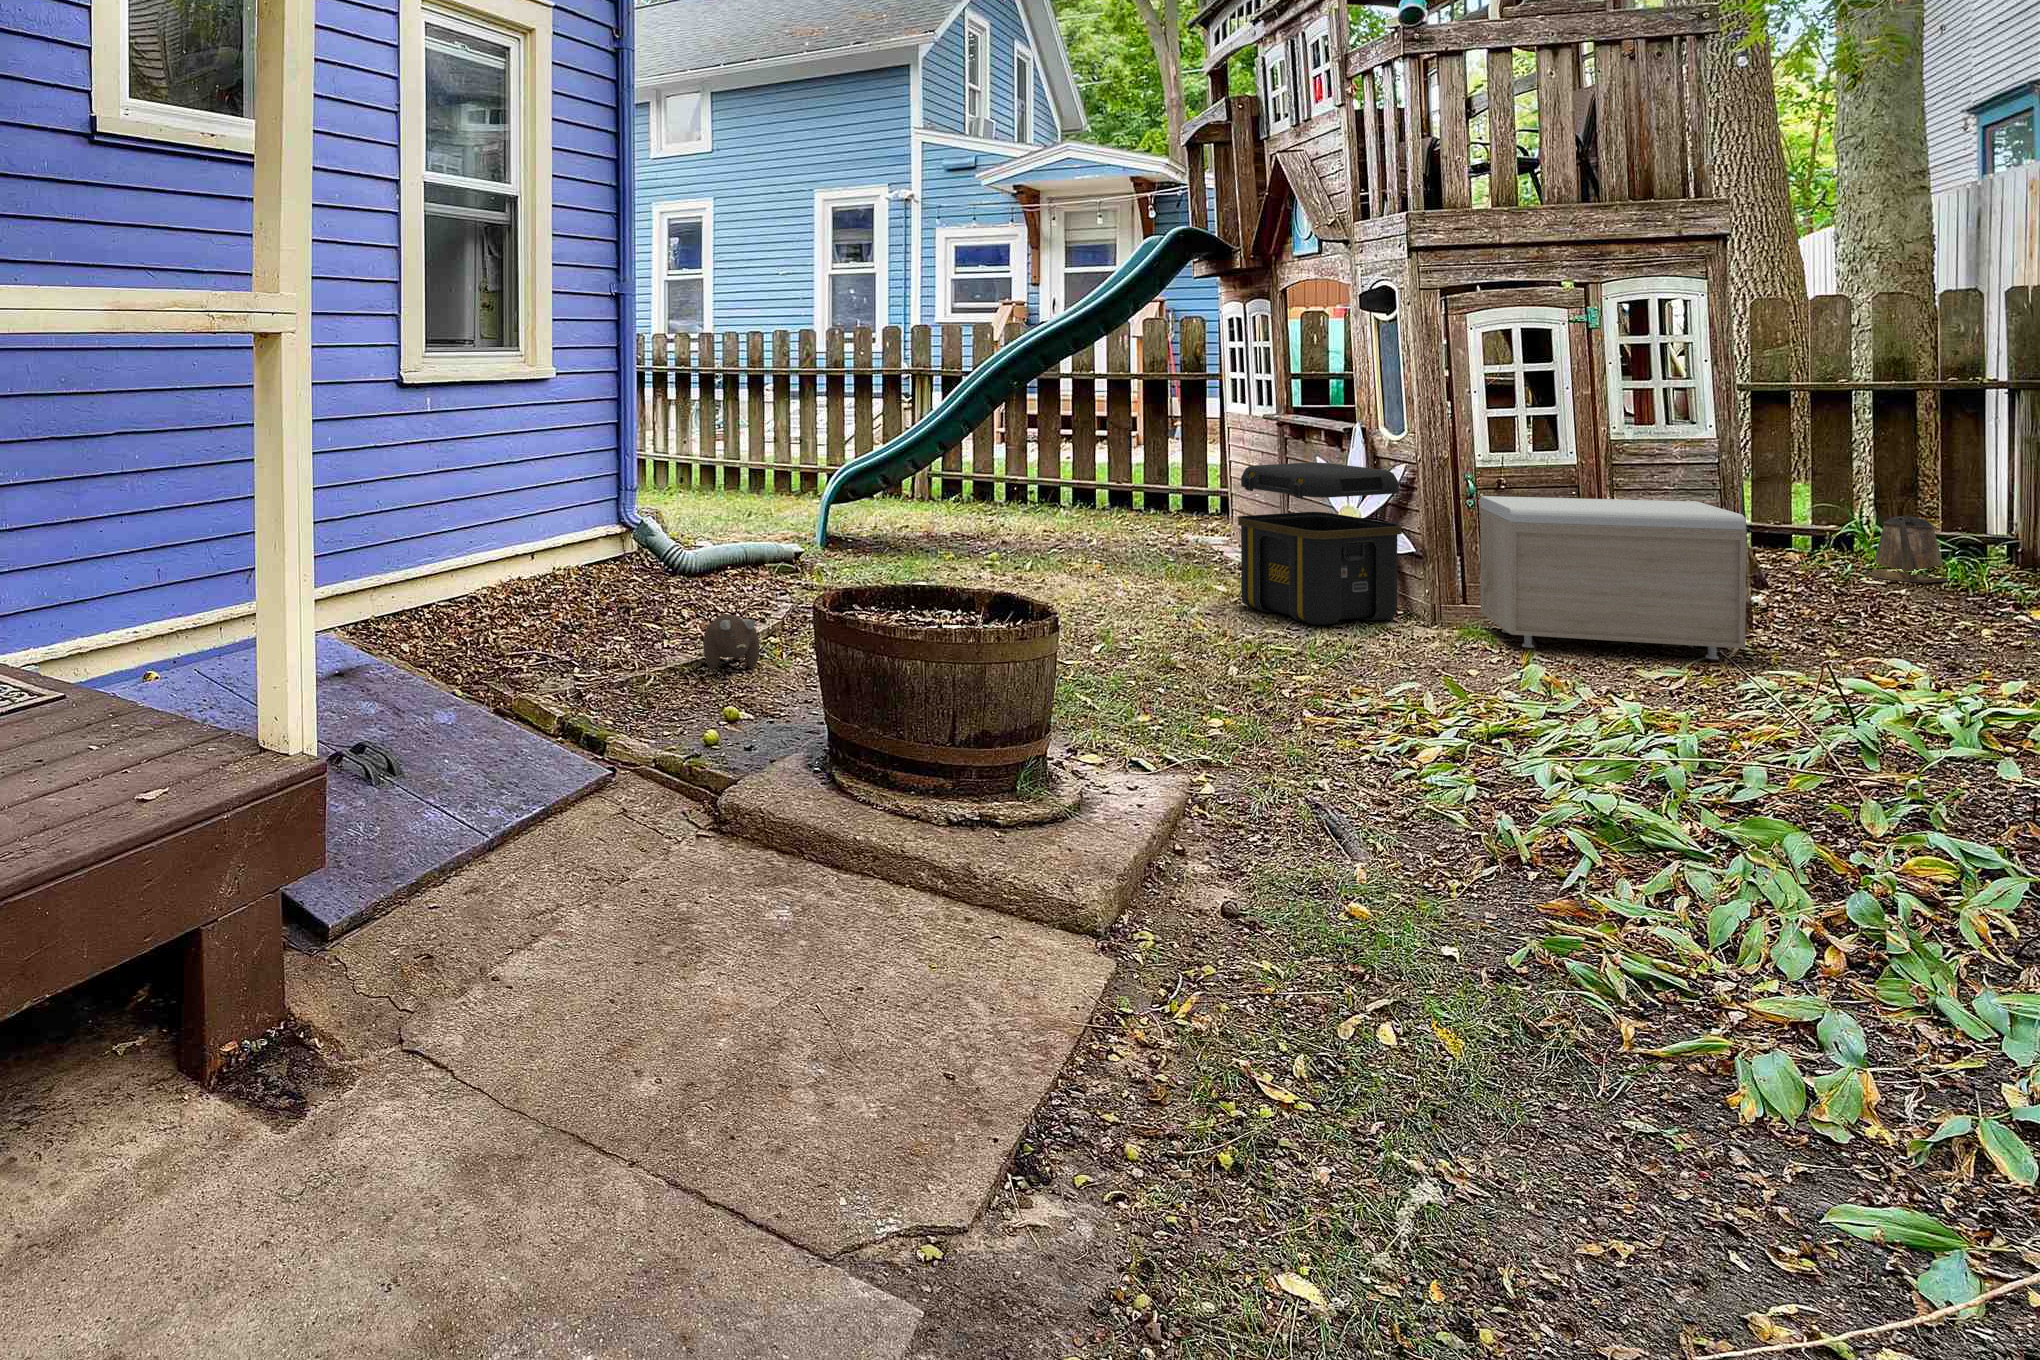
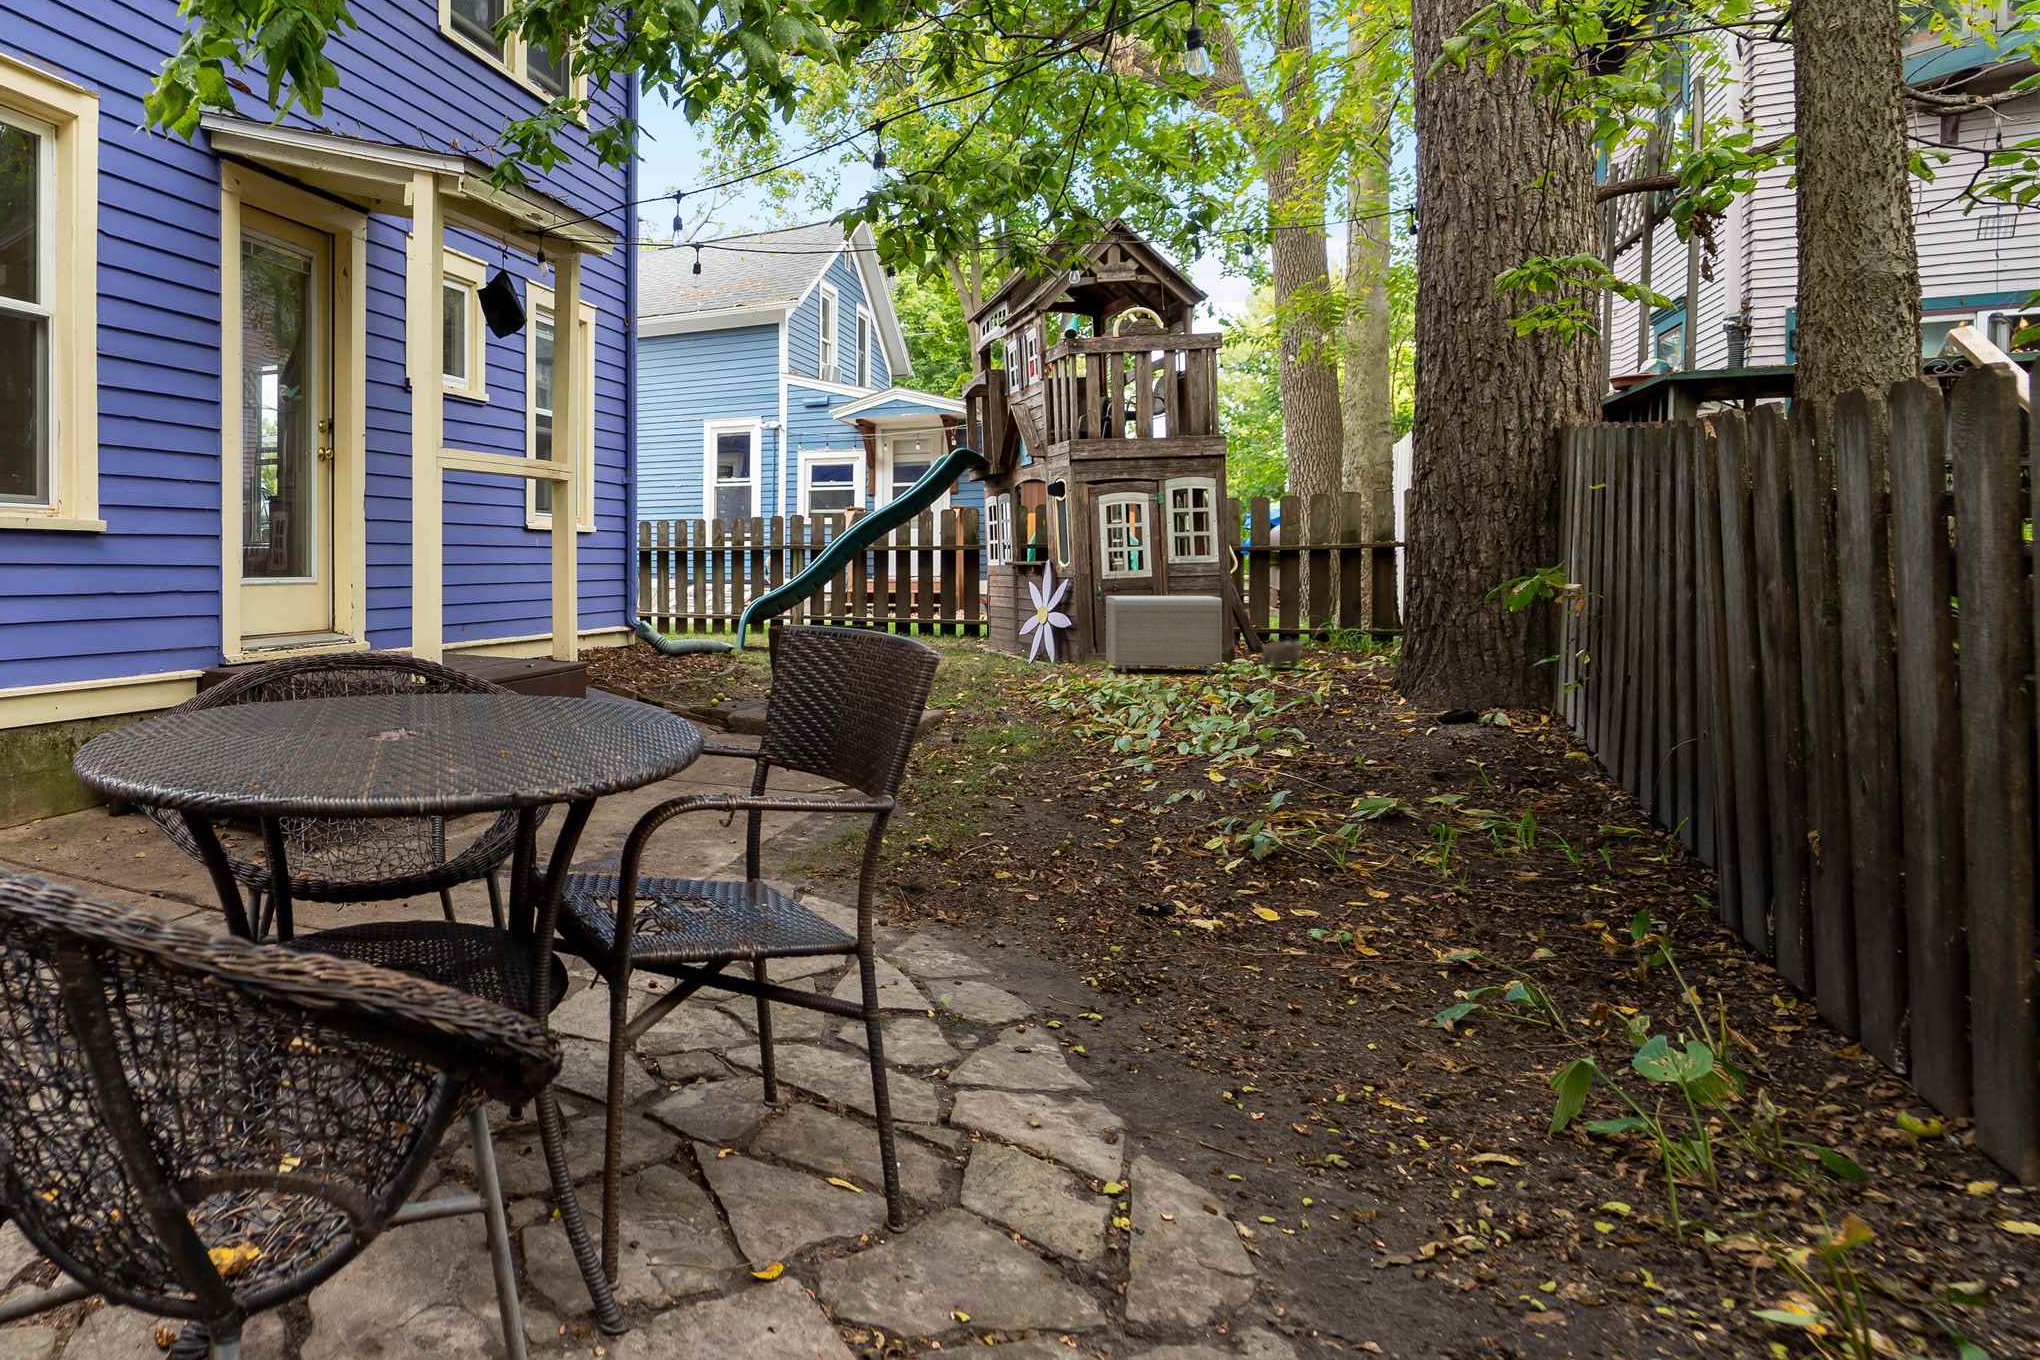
toolbox: present [1238,463,1402,625] -> none [984,582,1067,668]
watering can: present [1870,516,1947,583] -> none [1325,615,1361,652]
plush toy: present [703,614,760,670] -> present [1261,641,1303,668]

